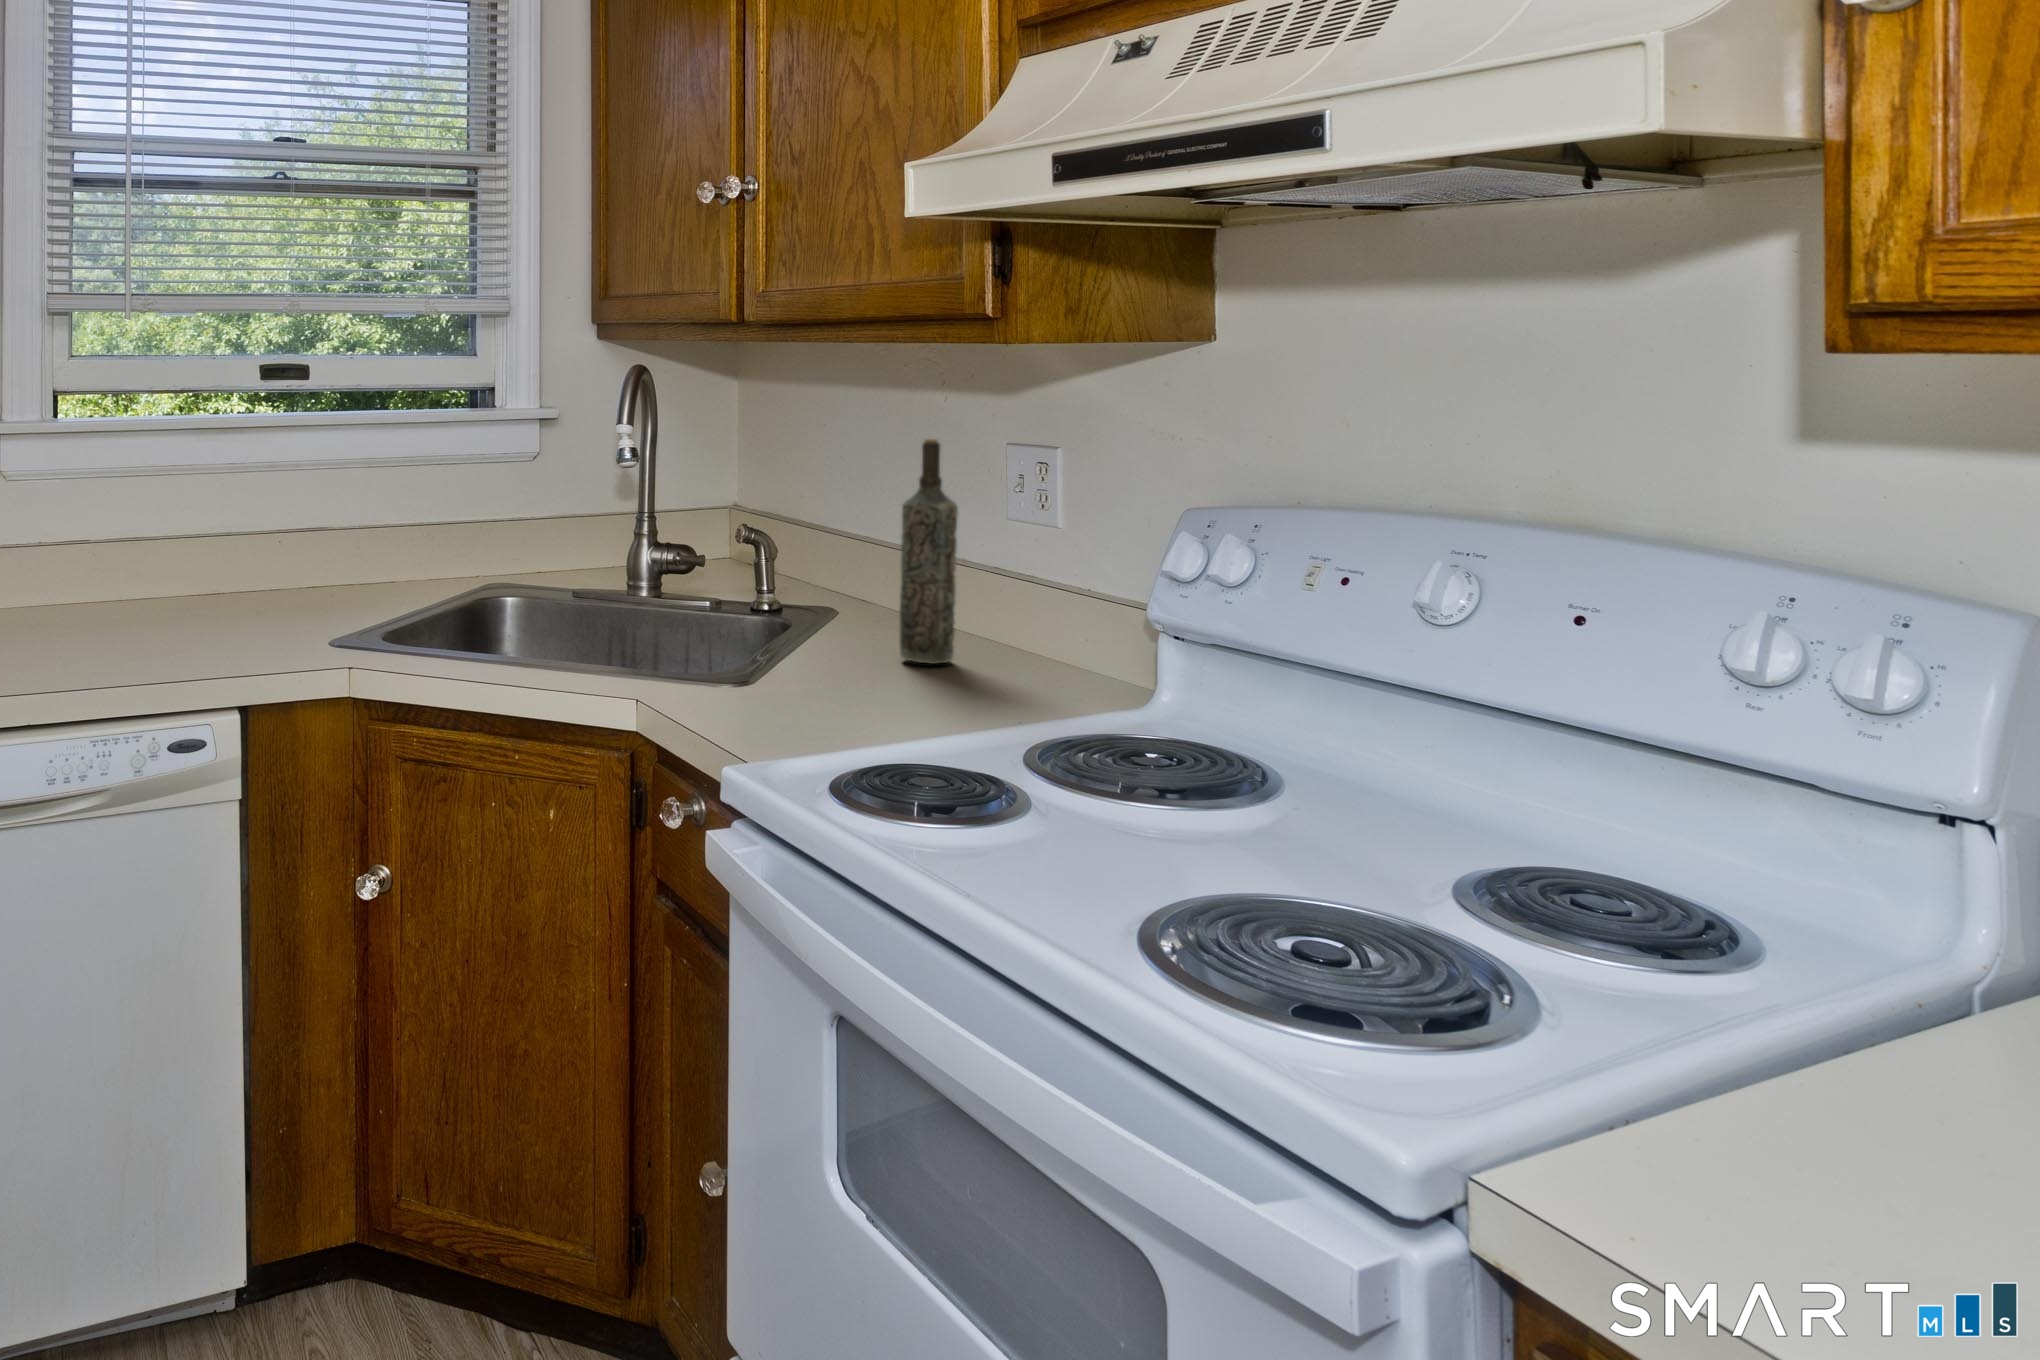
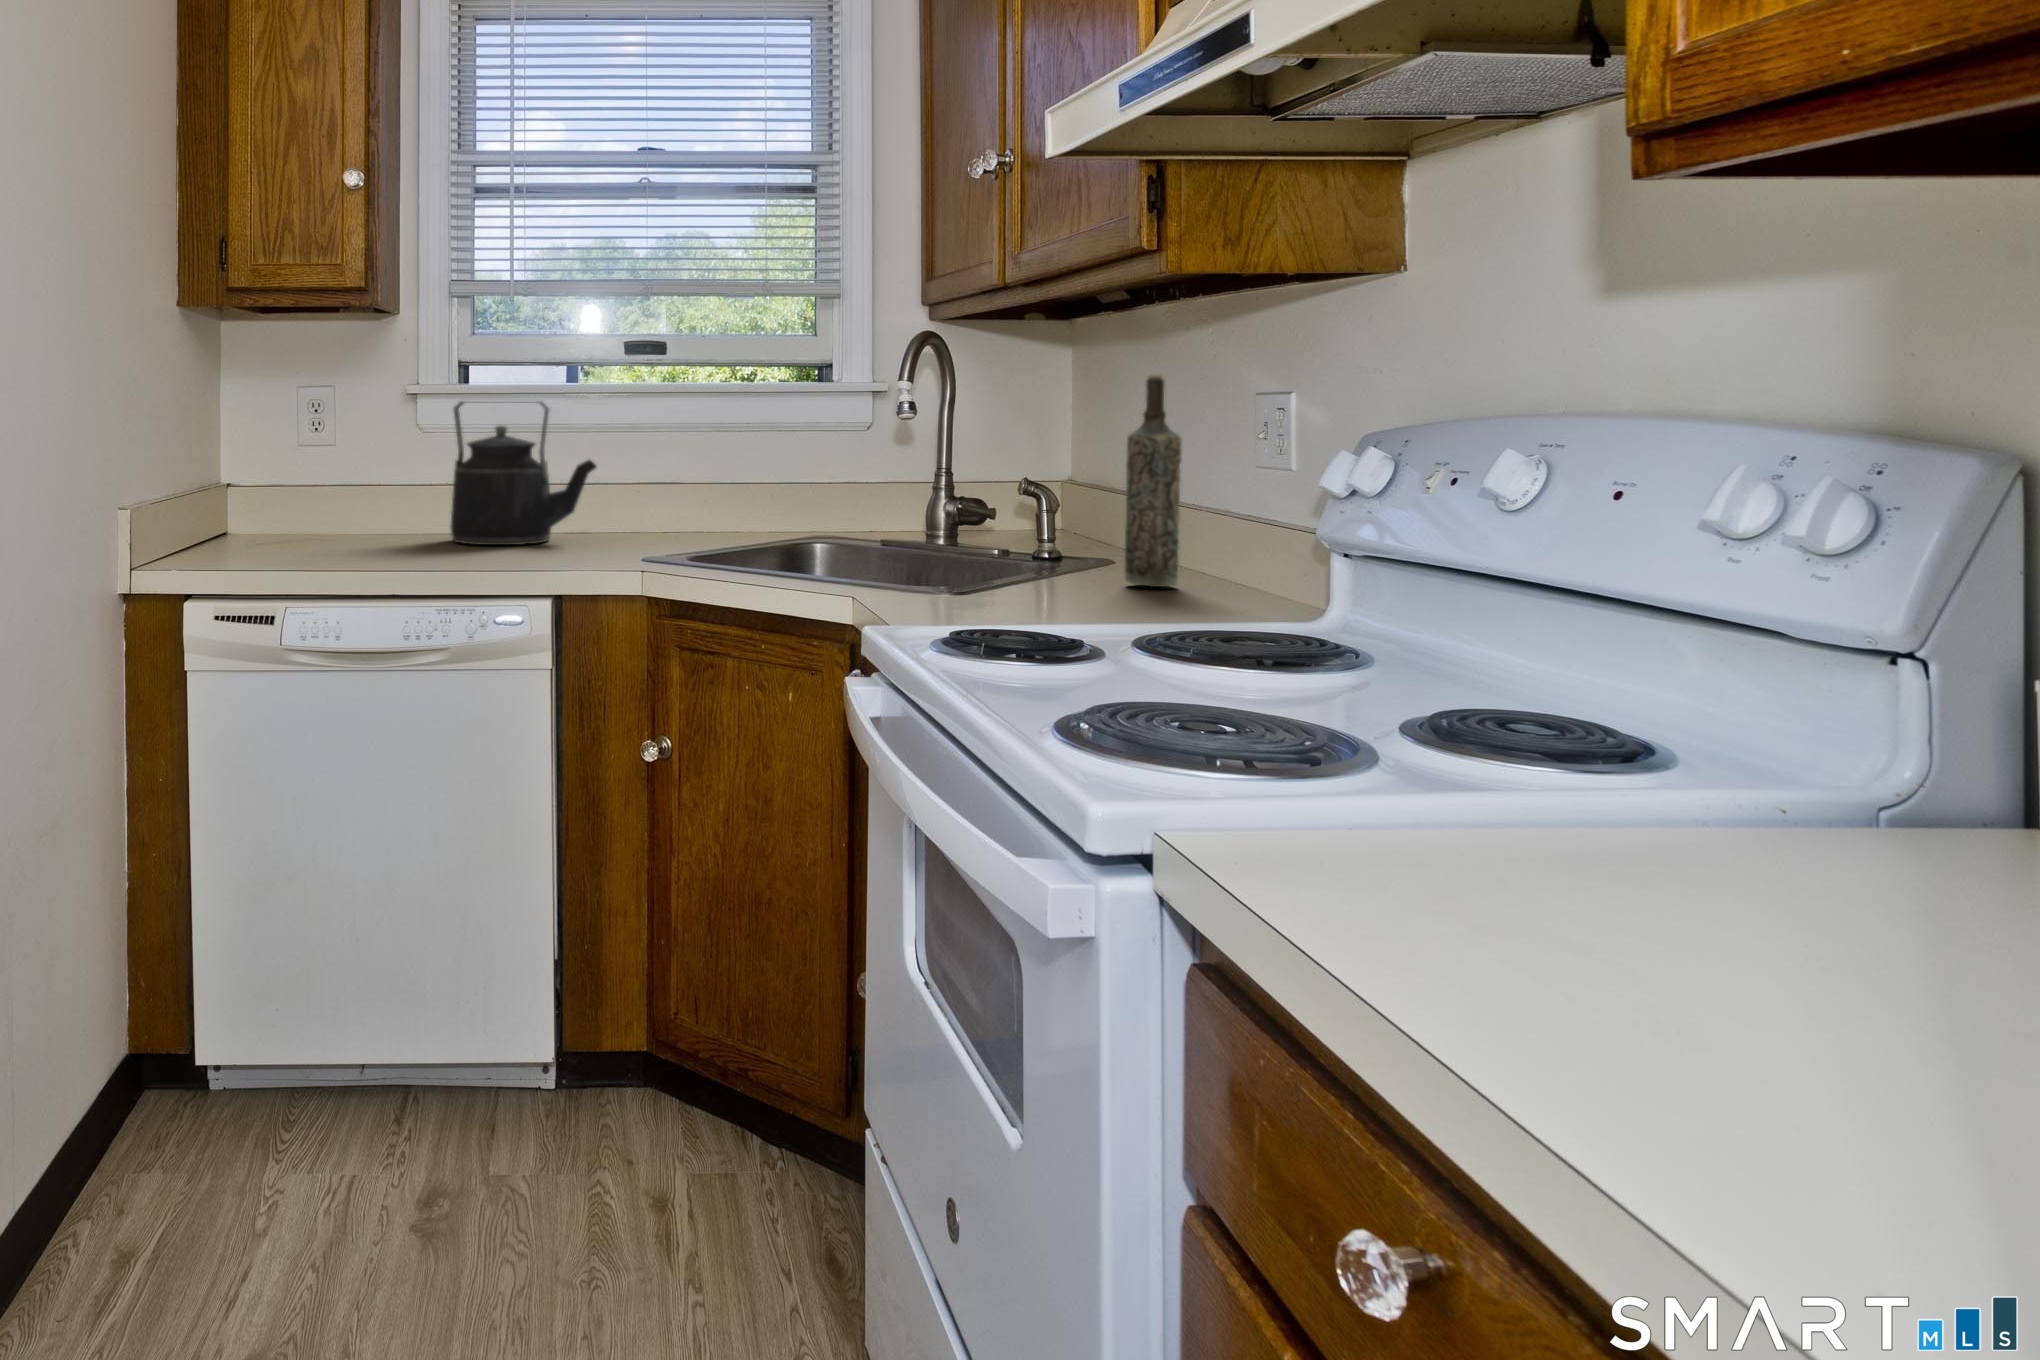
kettle: none [69,452,262,636] -> present [451,401,596,545]

